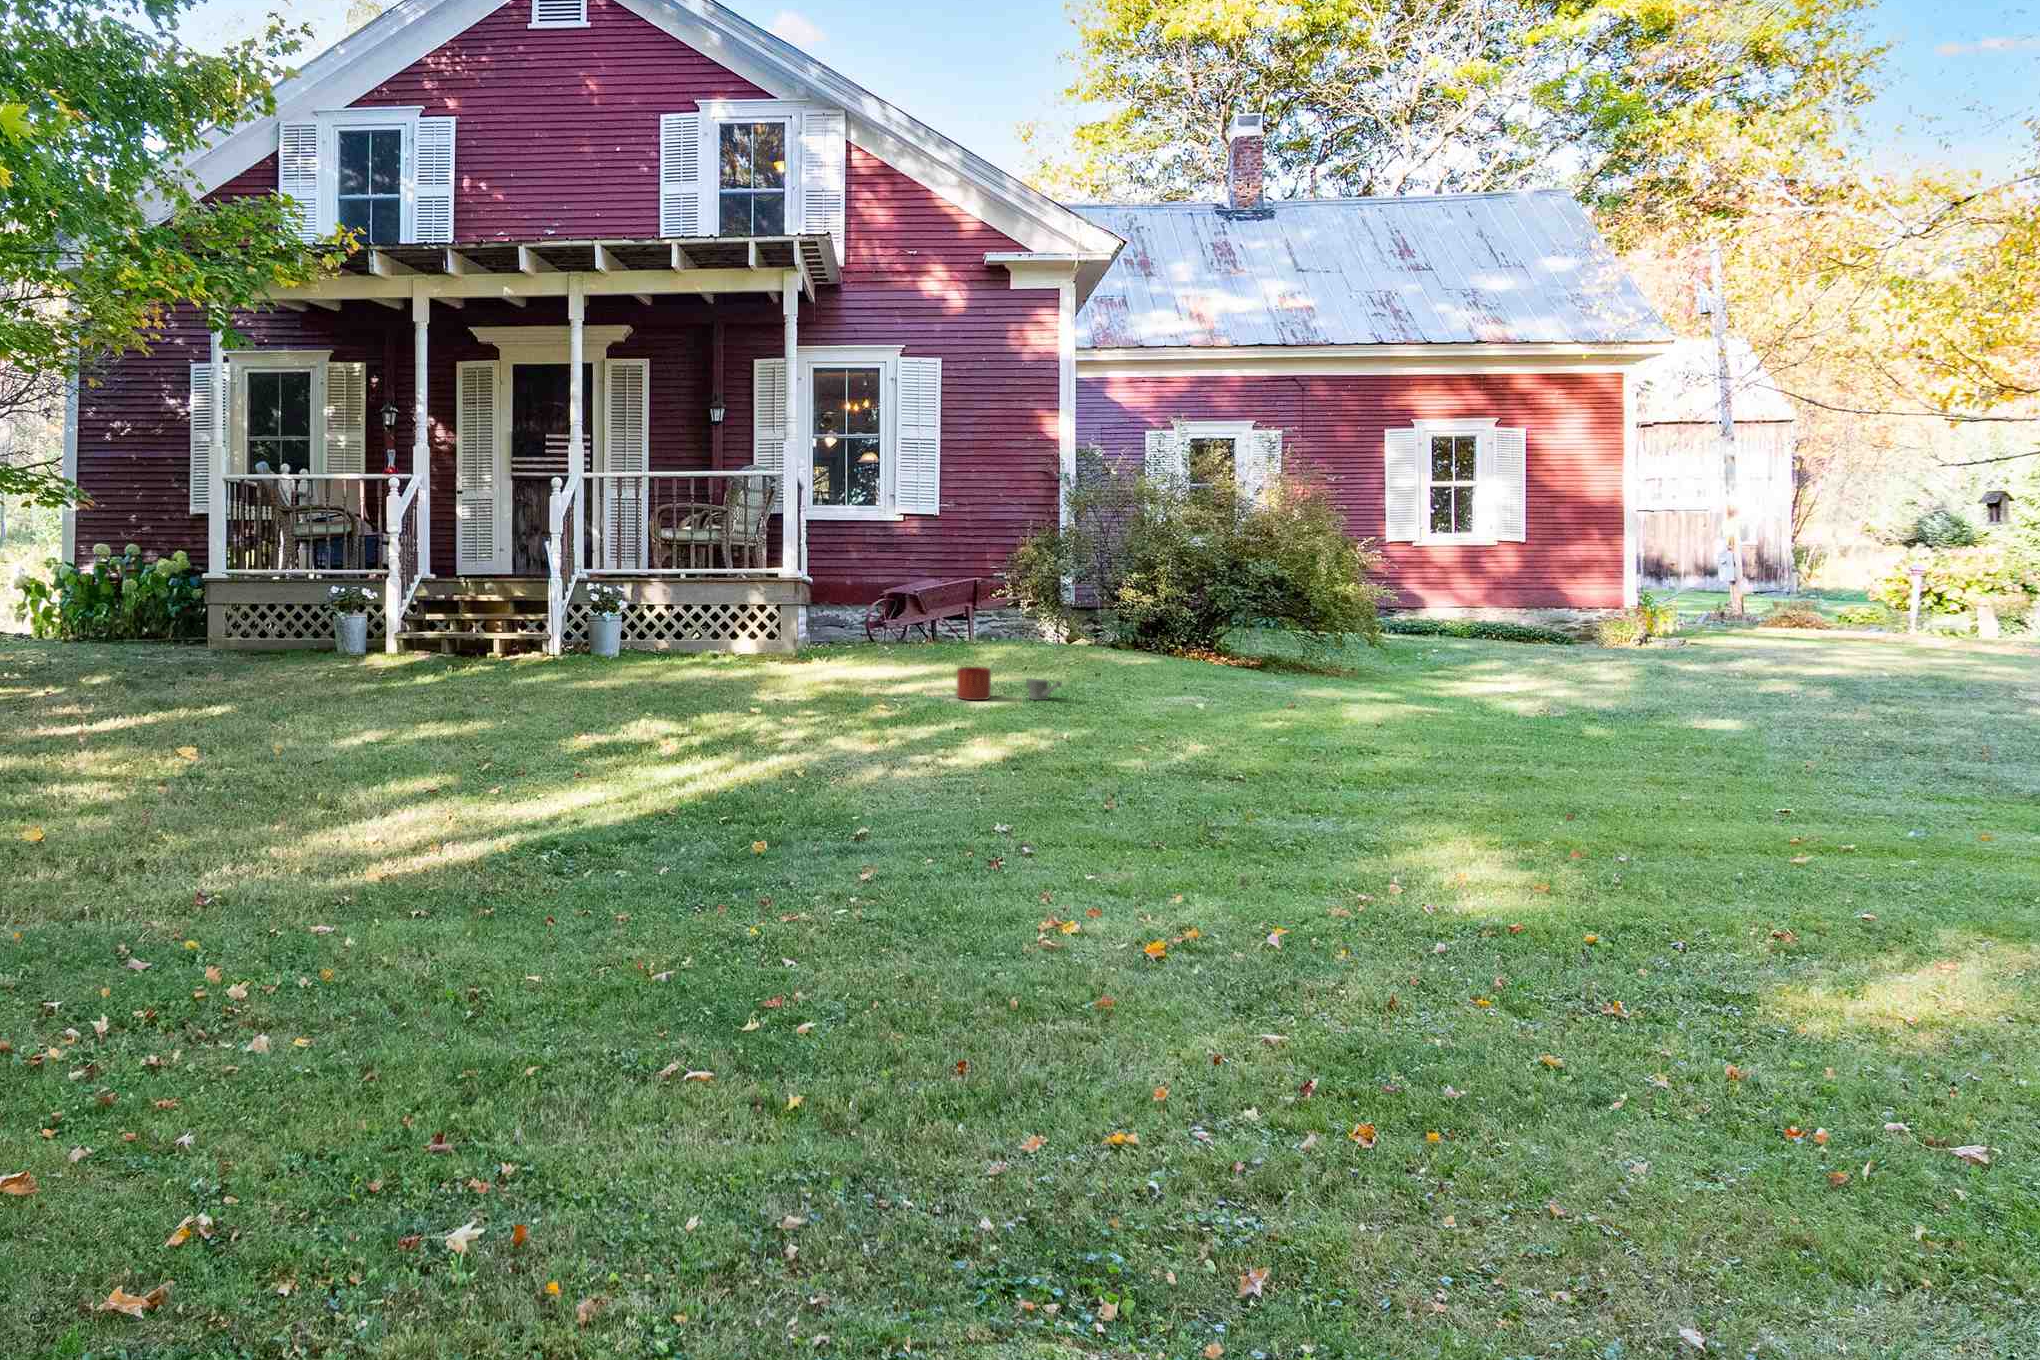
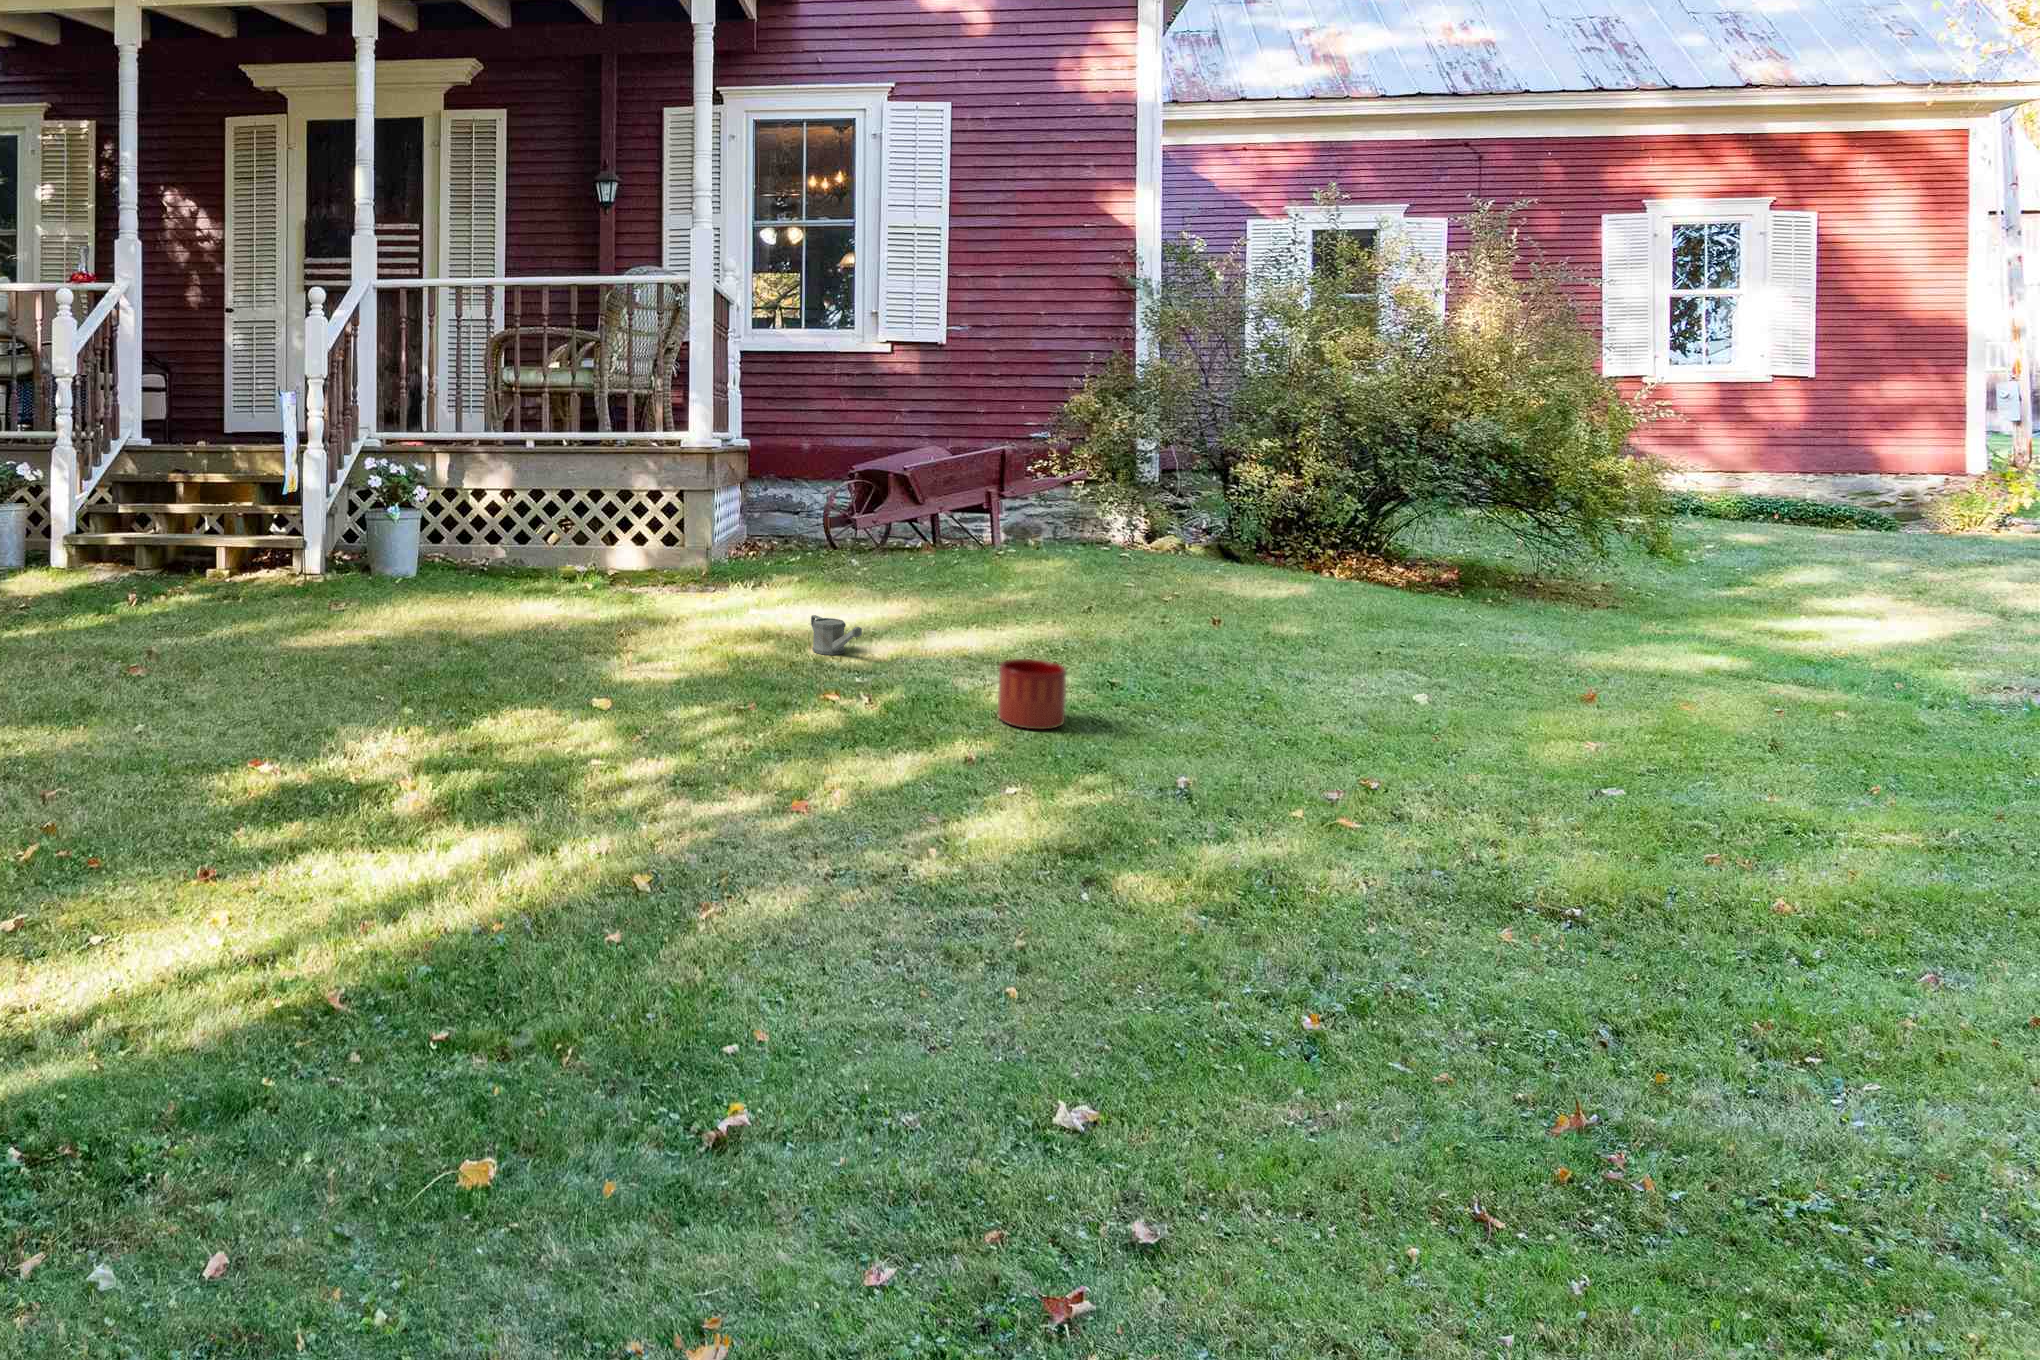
watering can: present [1026,678,1061,700] -> present [811,615,862,655]

